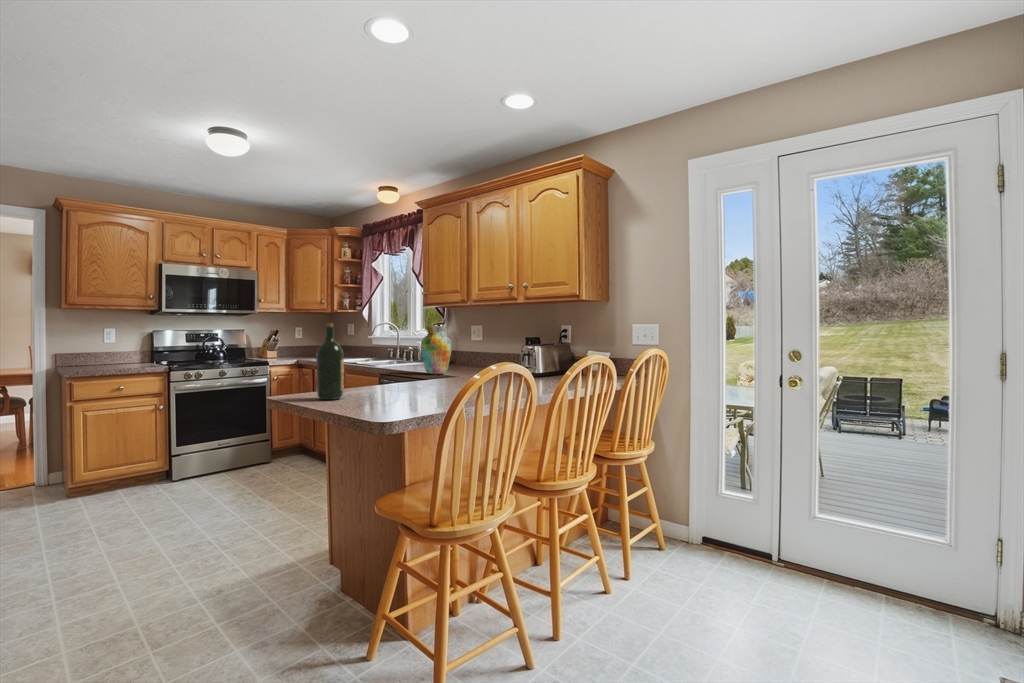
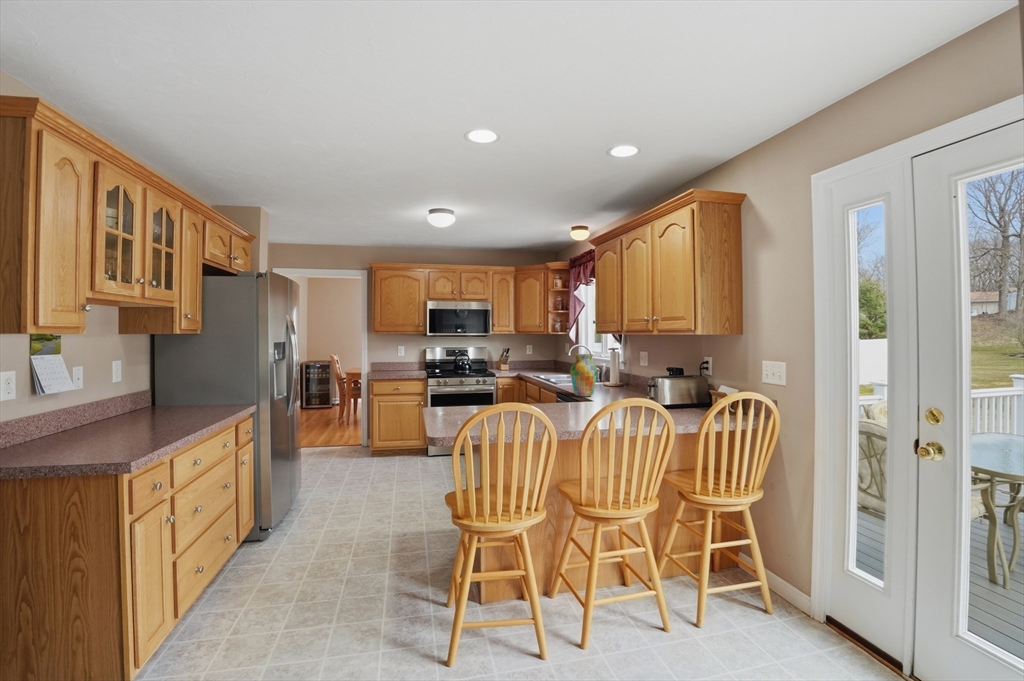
wine bottle: present [316,323,344,400] -> none [441,359,460,414]

